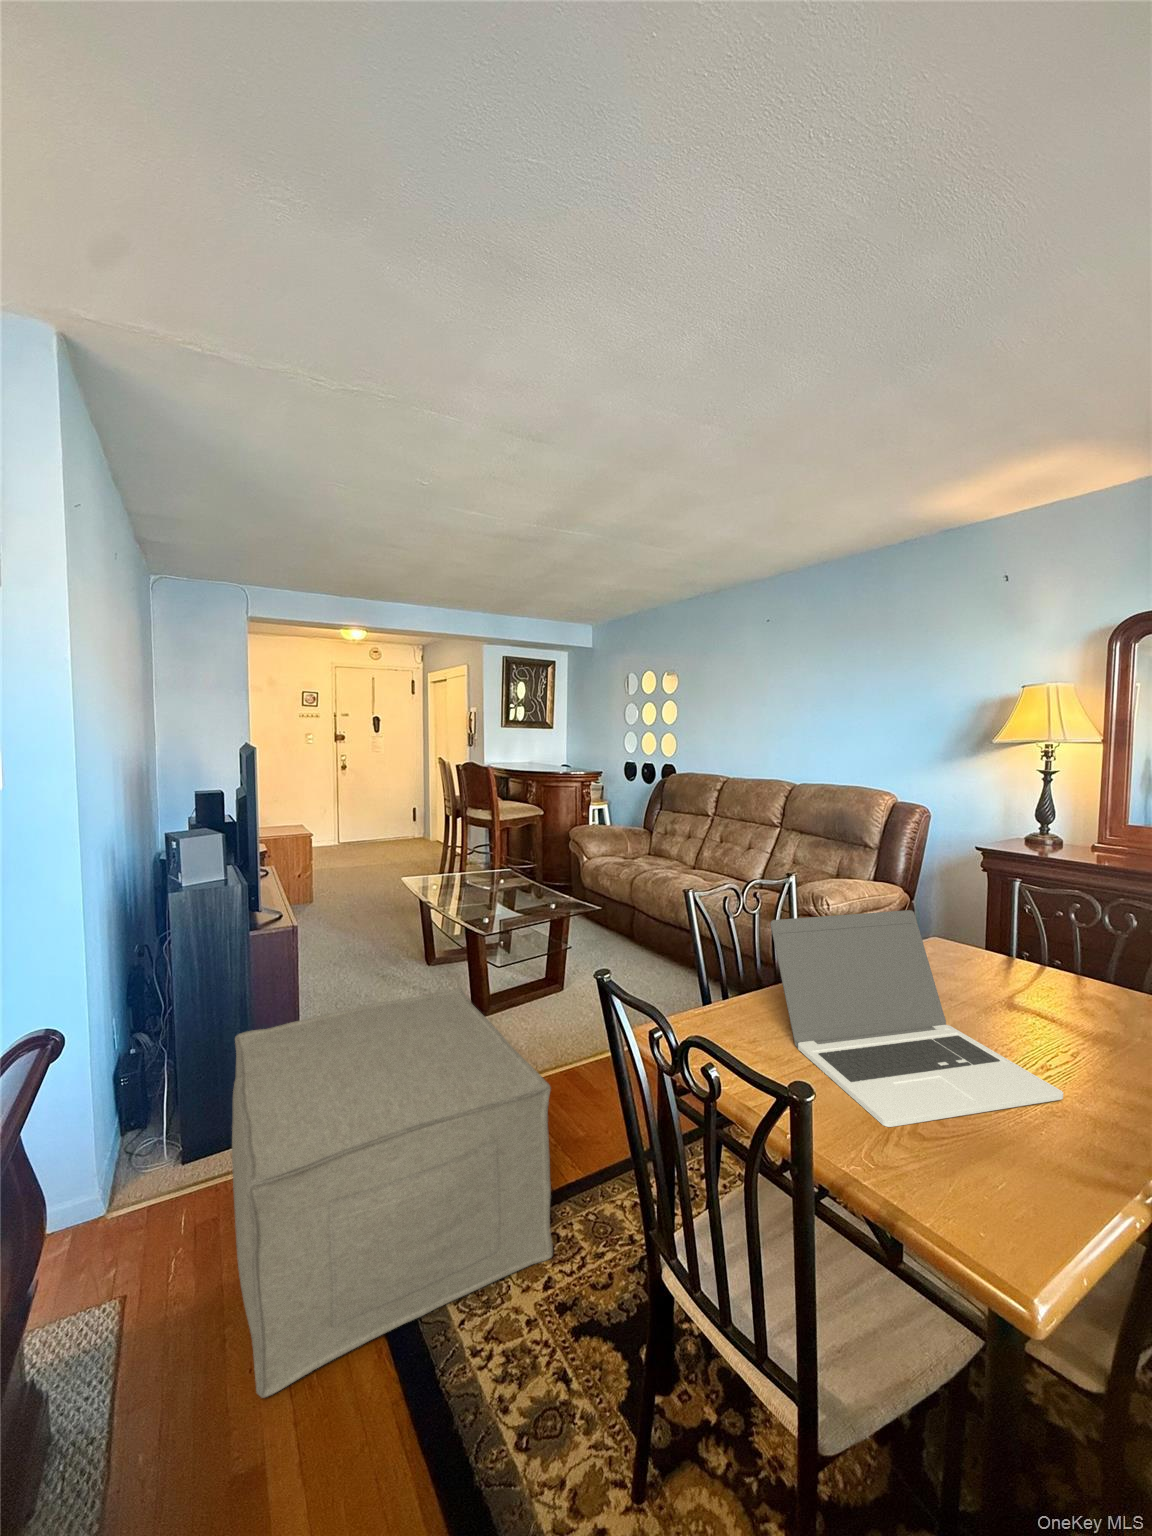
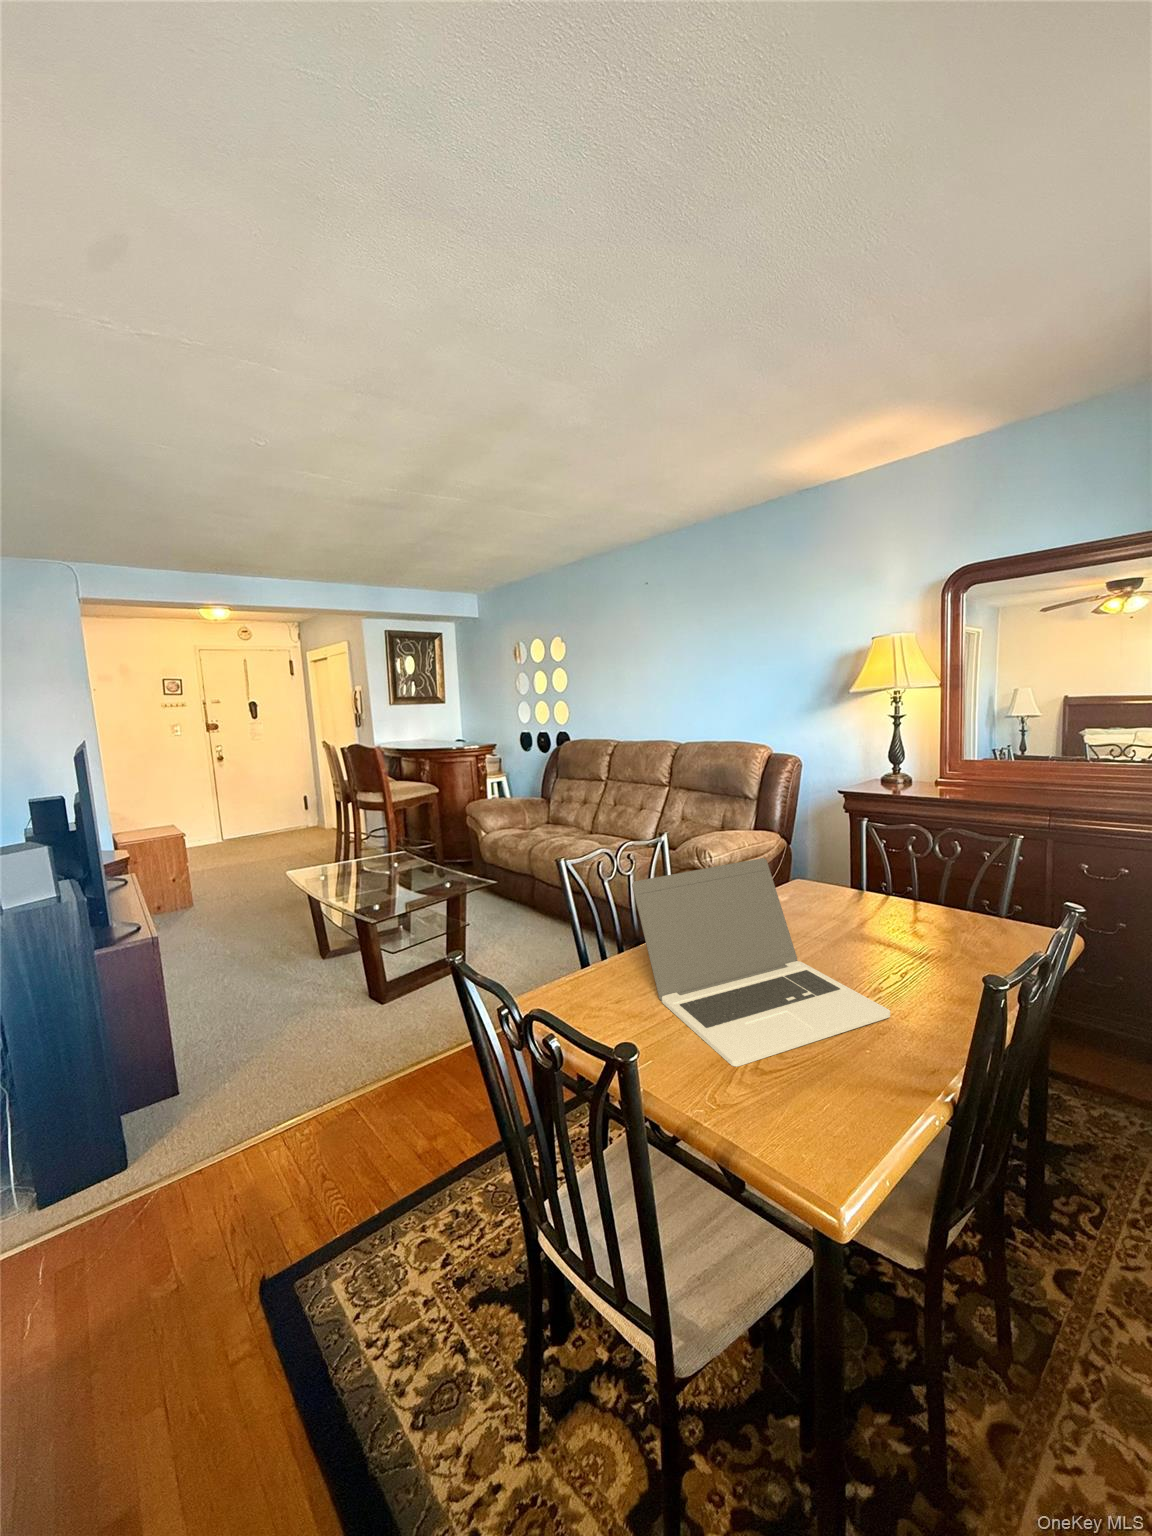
ottoman: present [232,988,553,1398] -> none [84,980,451,1440]

